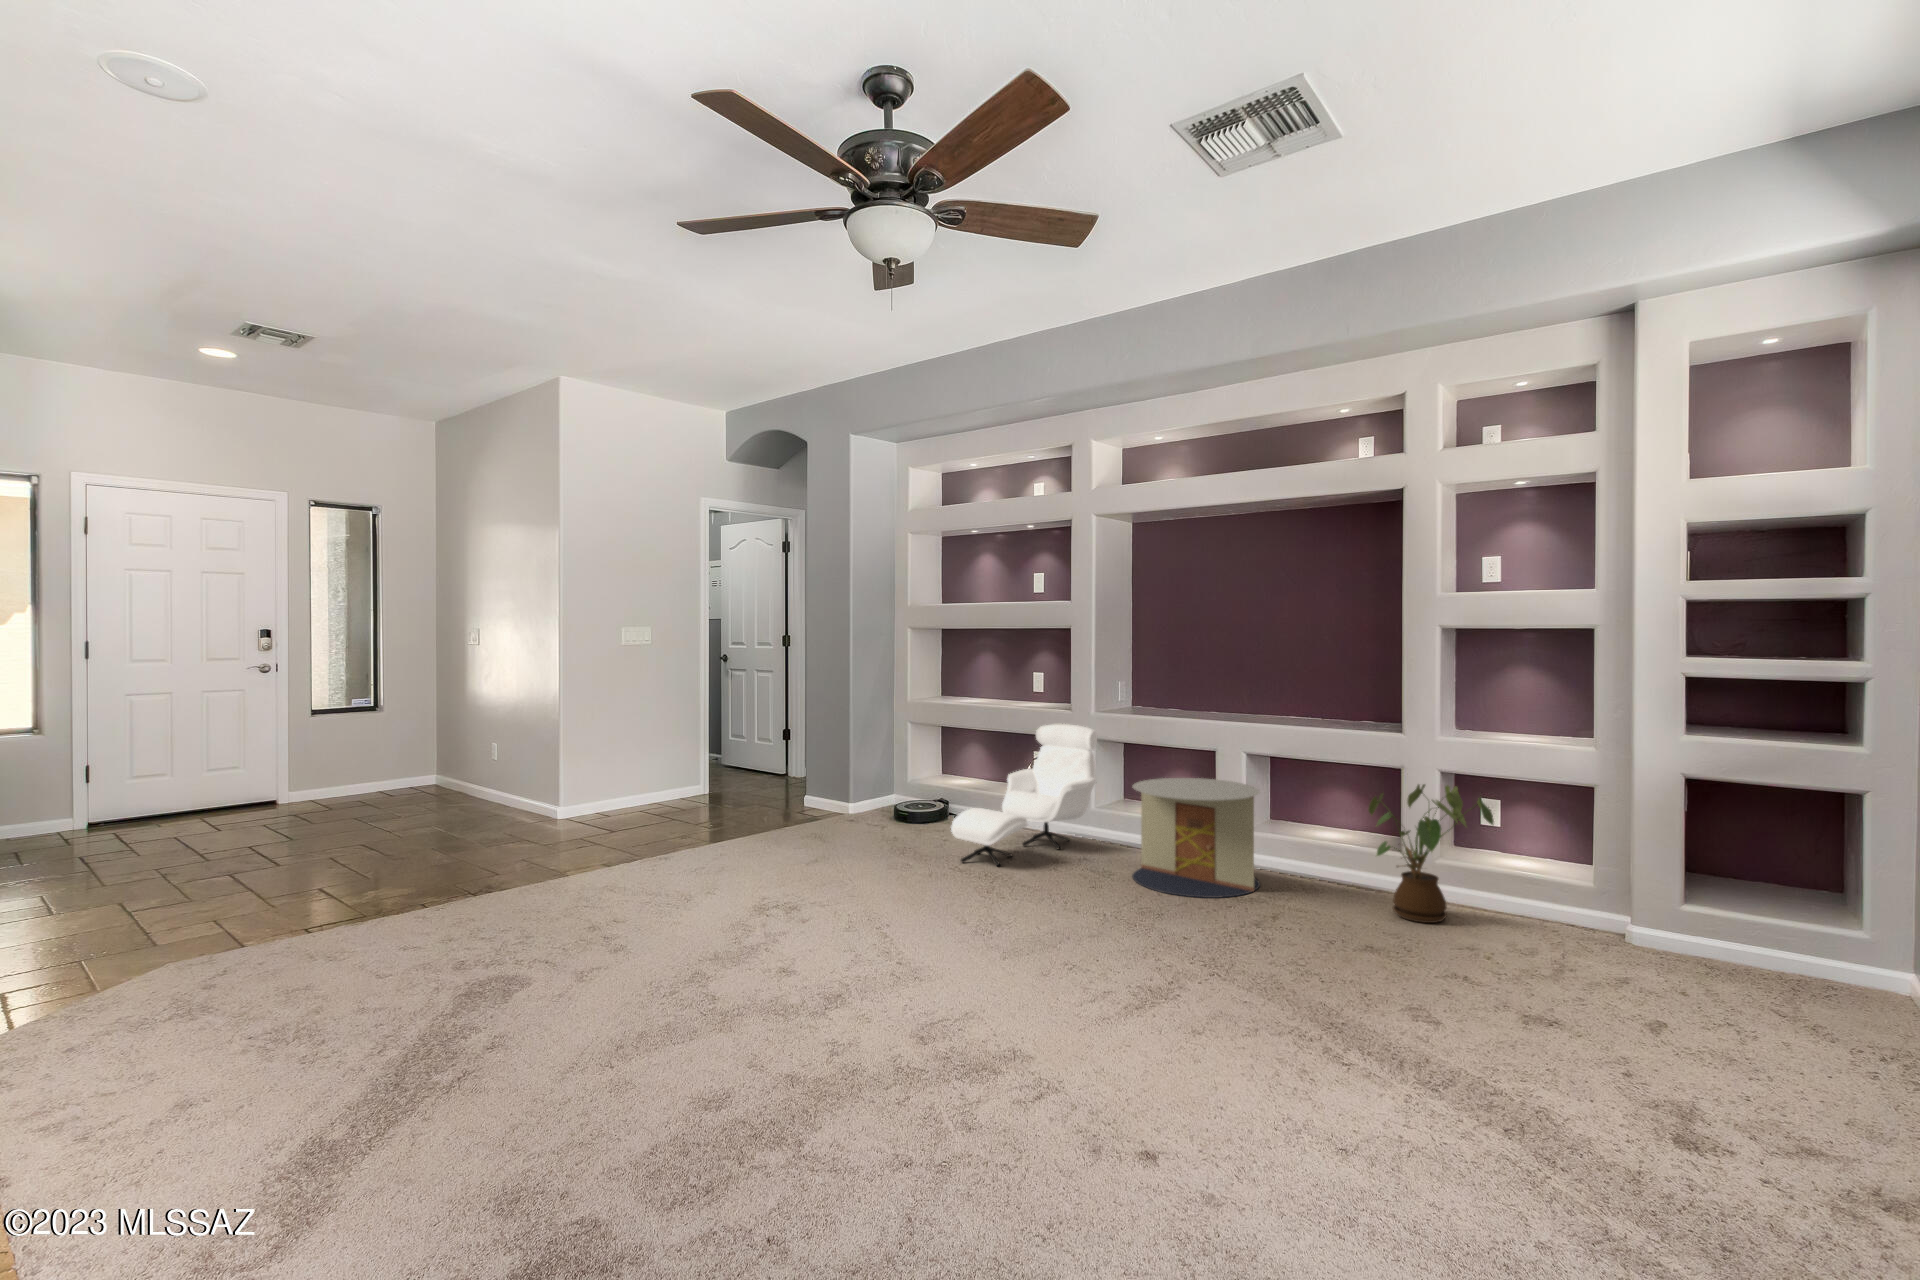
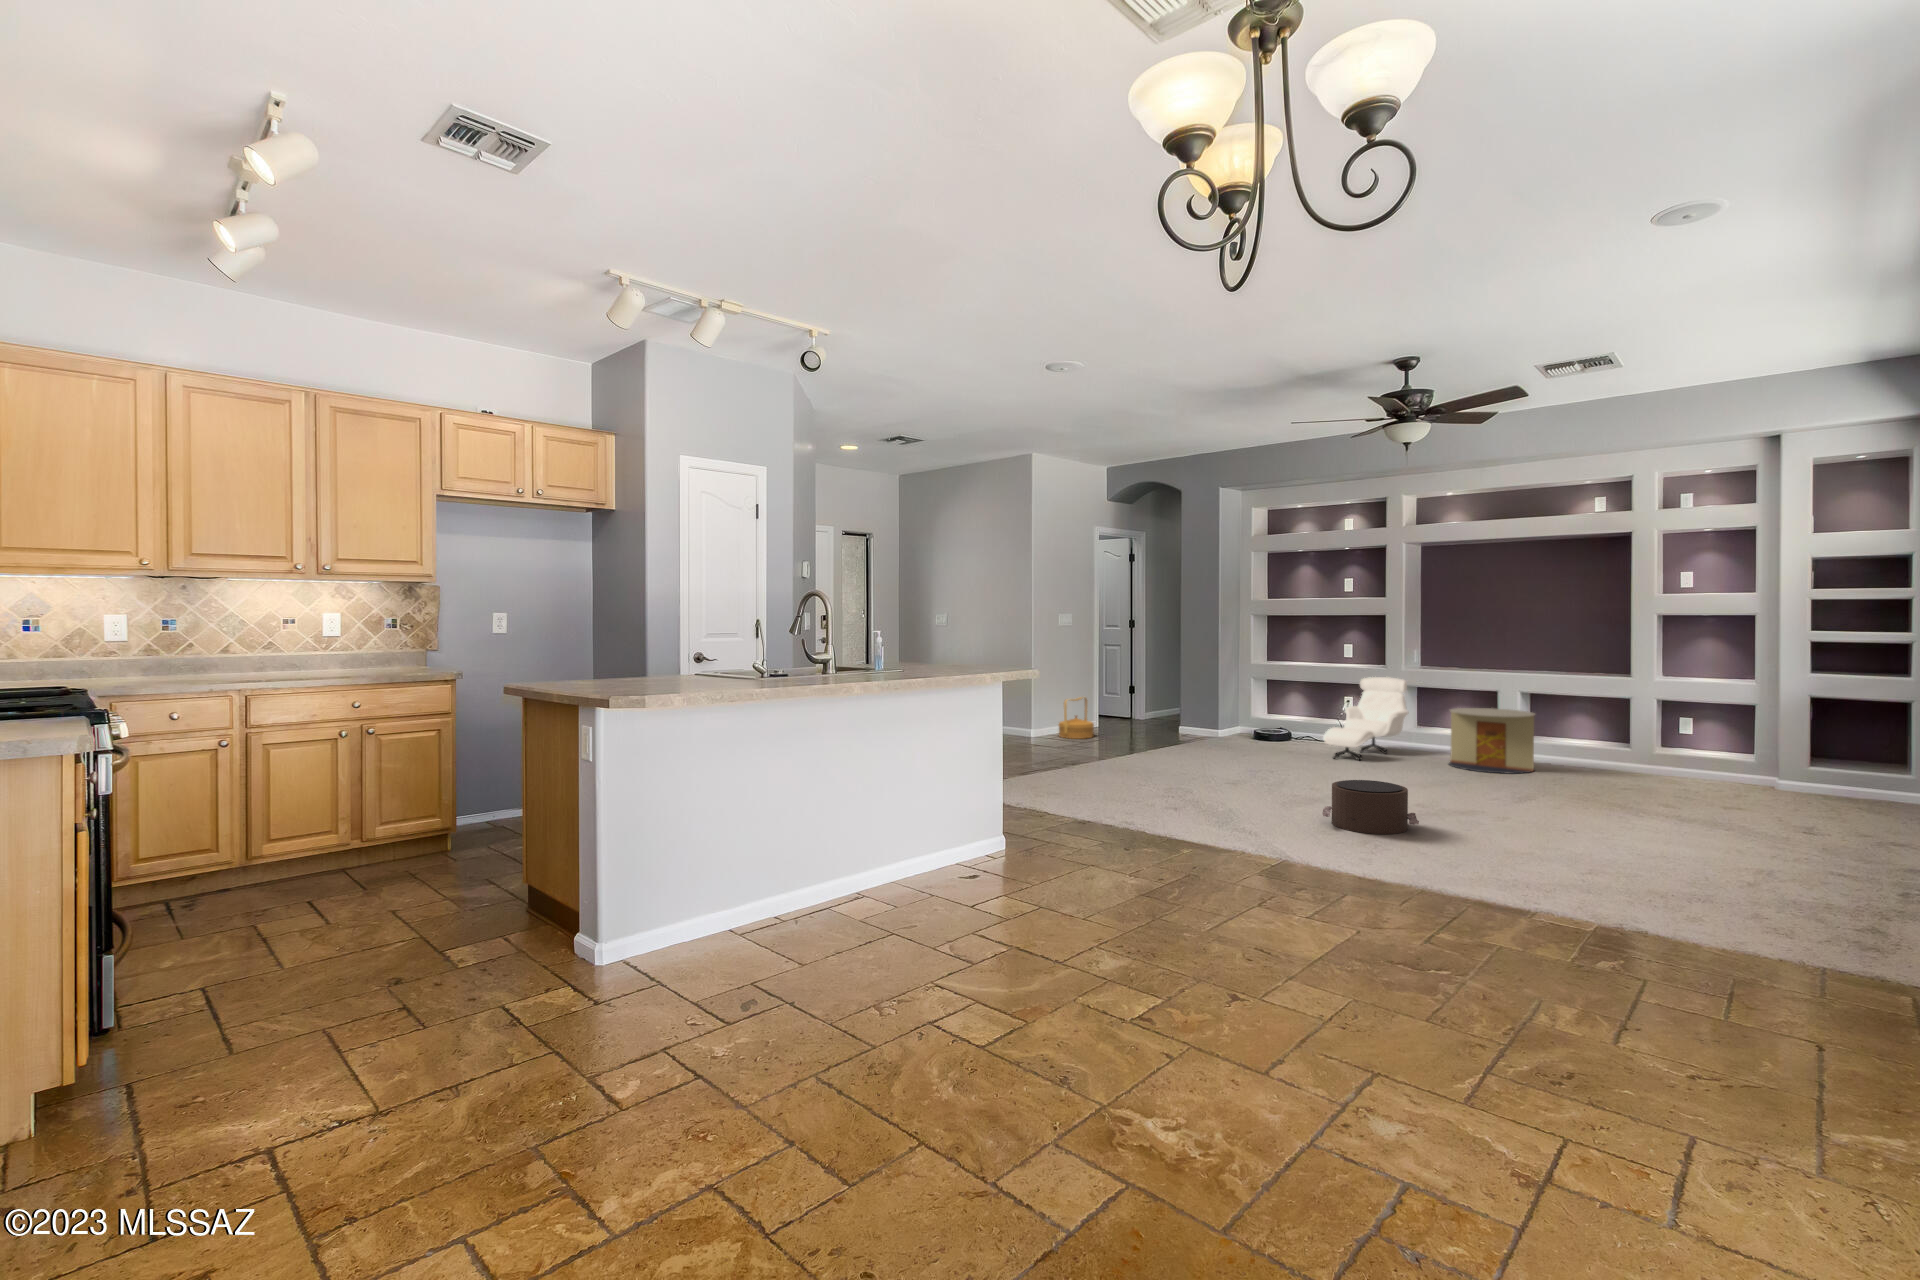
woven basket: none [608,751,666,819] -> present [1059,697,1094,739]
house plant: present [1368,784,1494,923] -> none [1611,706,1692,784]
pouf: none [629,980,849,1143] -> present [1323,780,1419,834]

